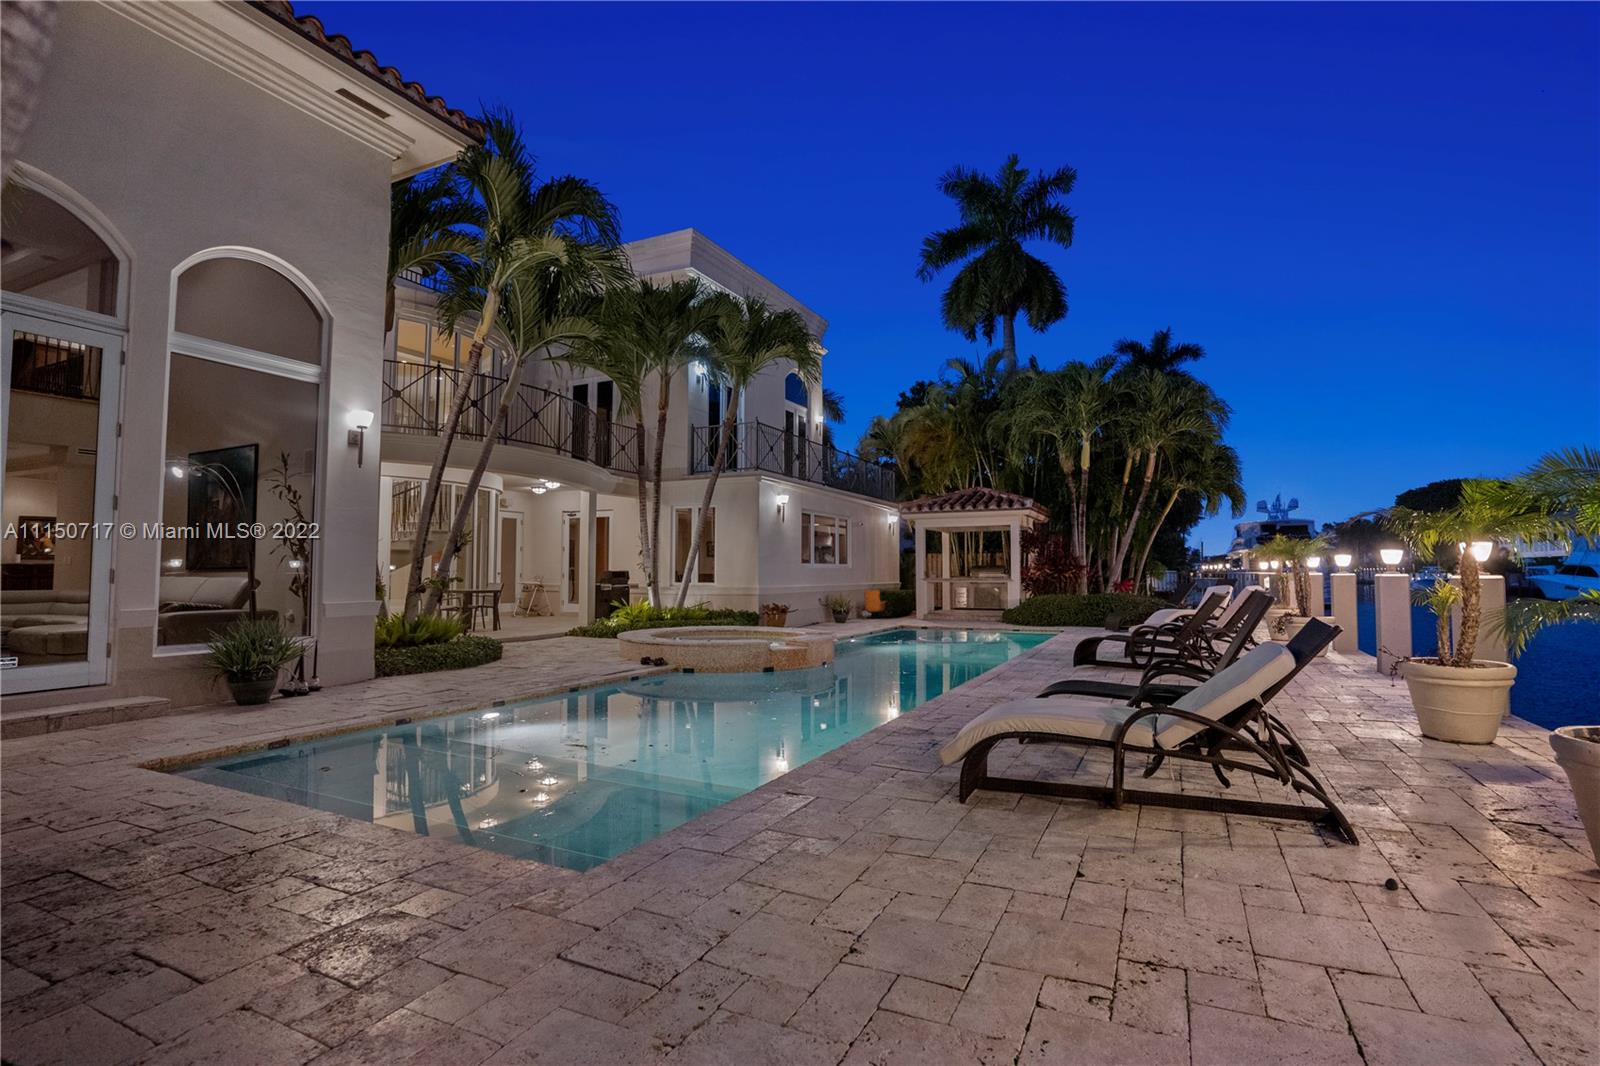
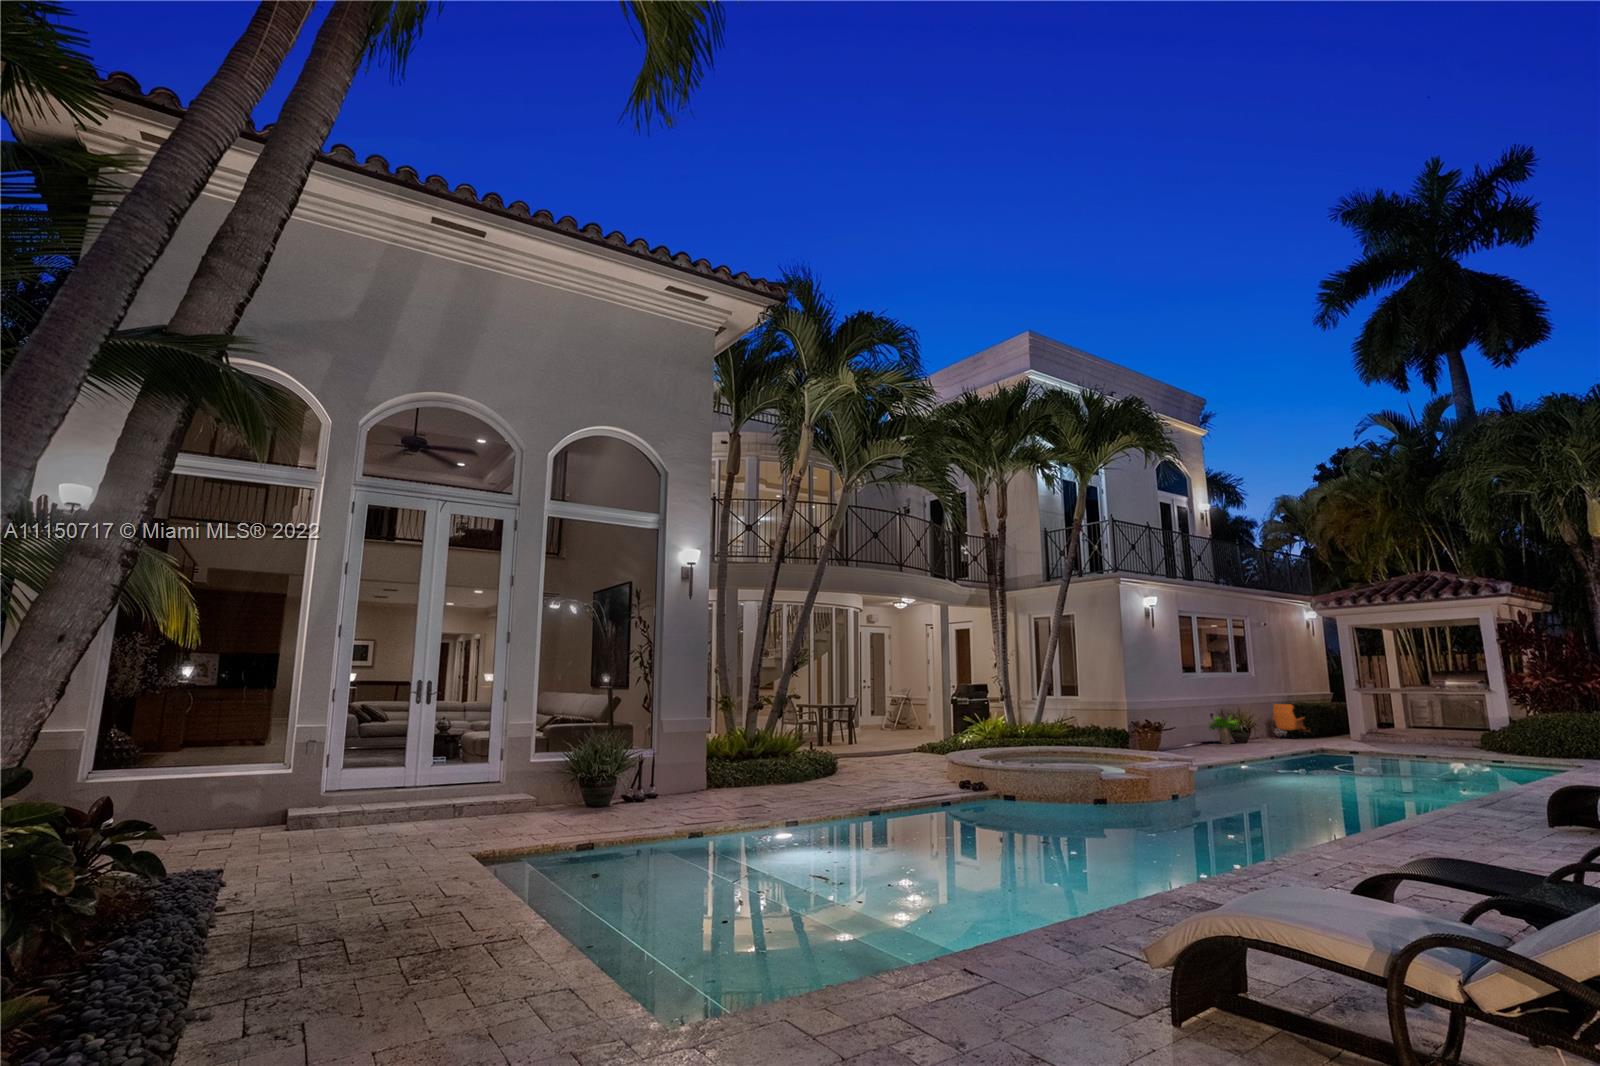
potted plant: none [816,598,846,623] -> present [1209,715,1239,744]

